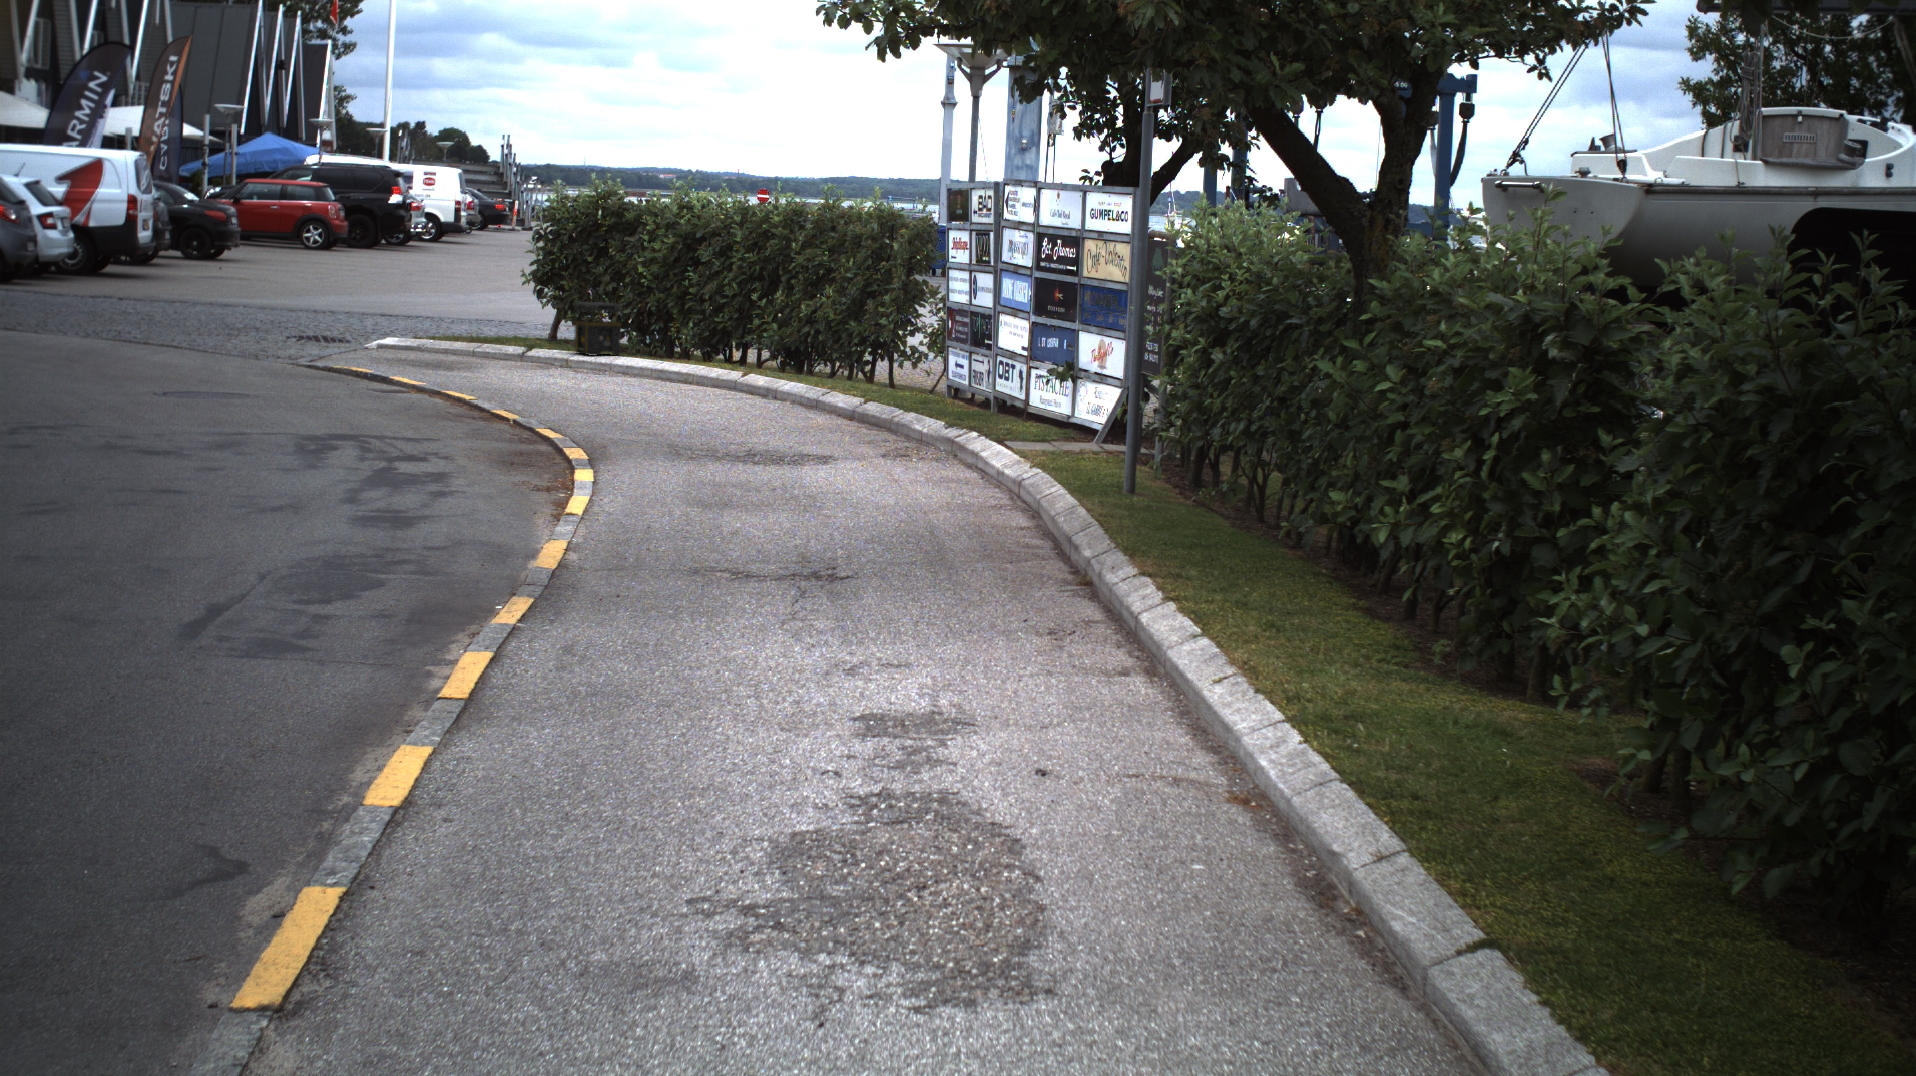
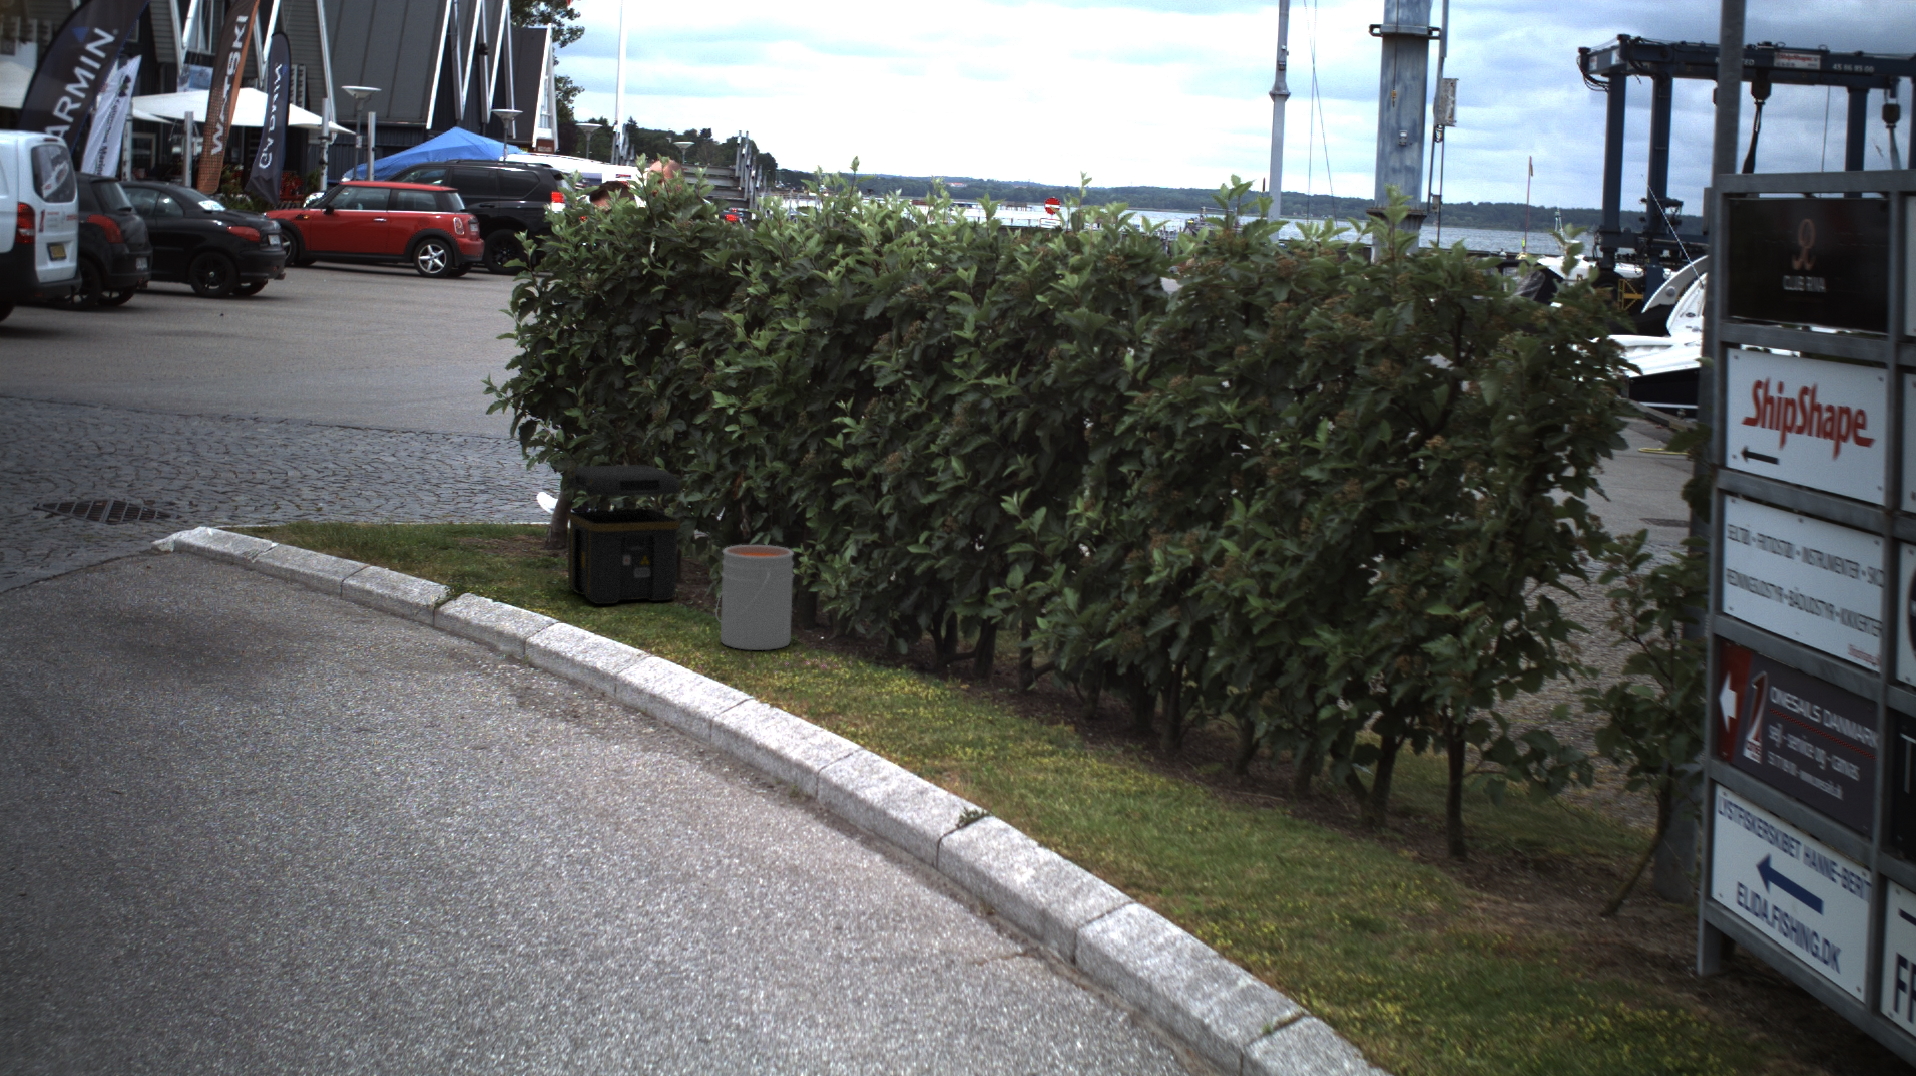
bucket: none [643,326,673,363] -> present [718,545,794,650]

